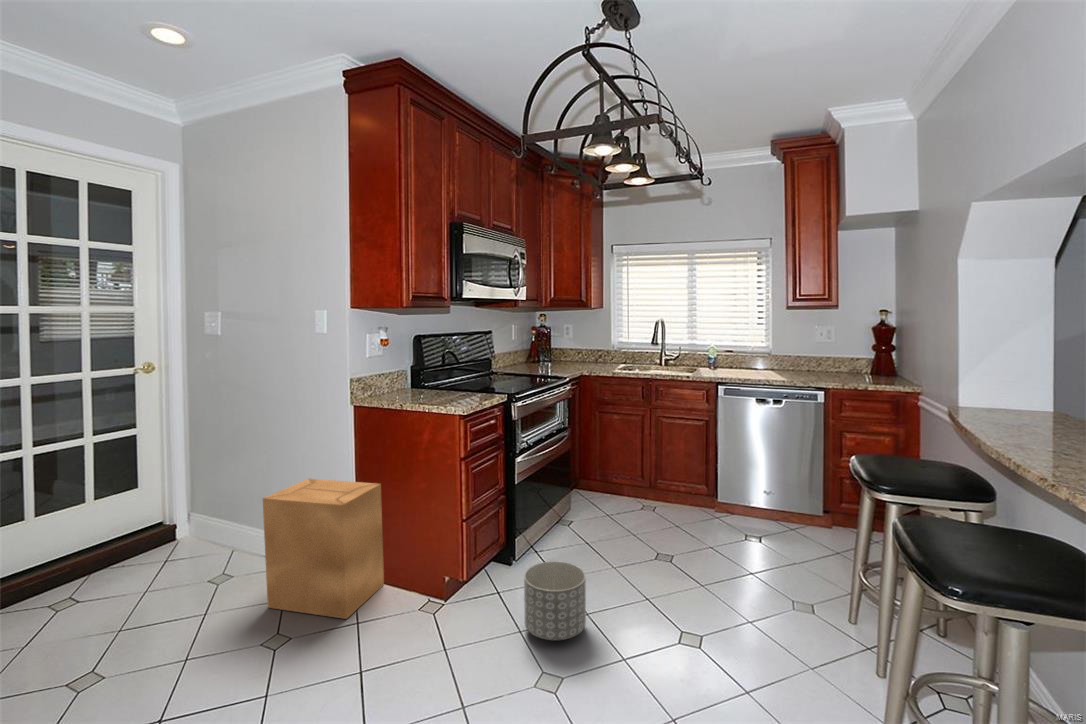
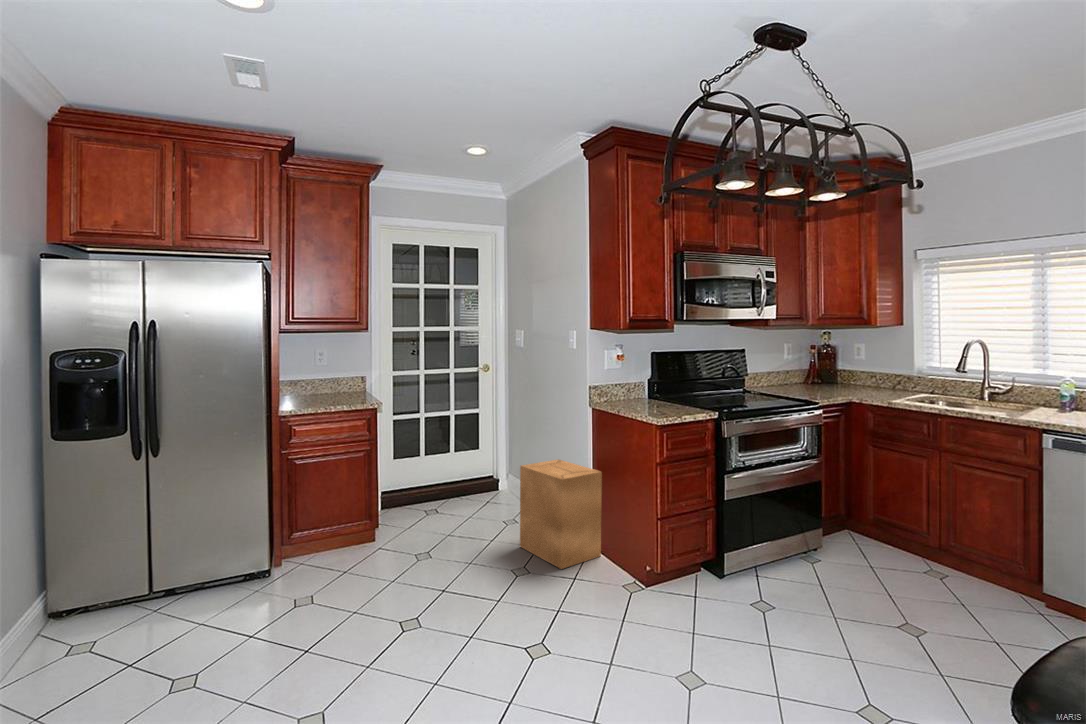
planter: present [524,561,586,640] -> none [684,568,746,642]

